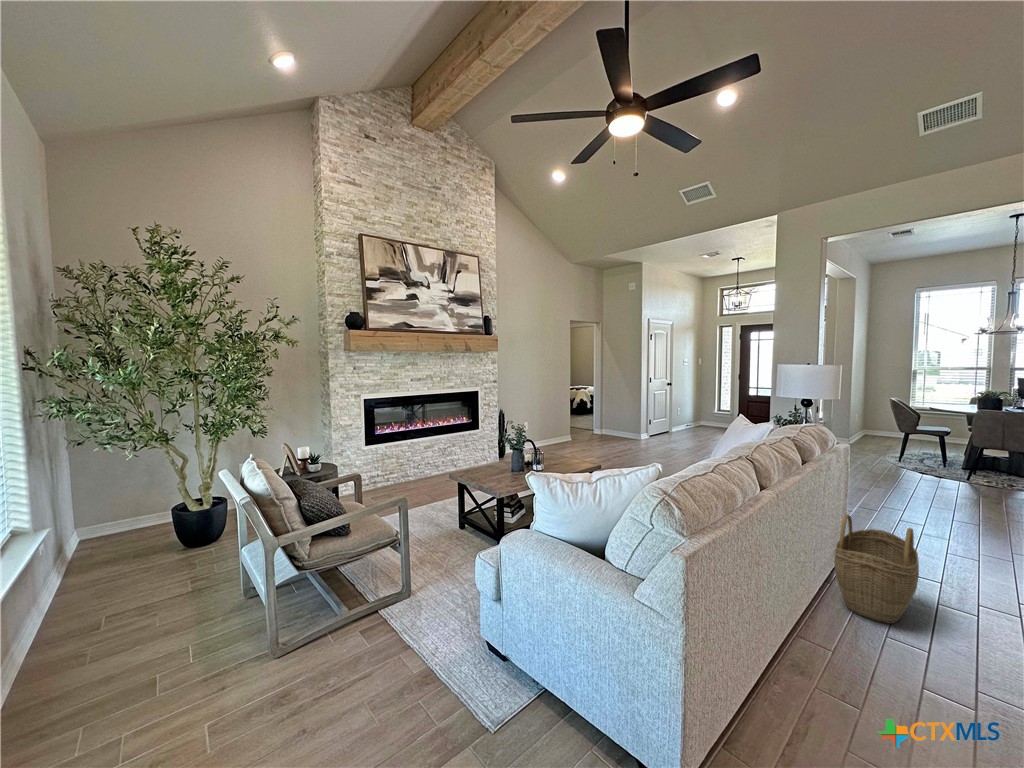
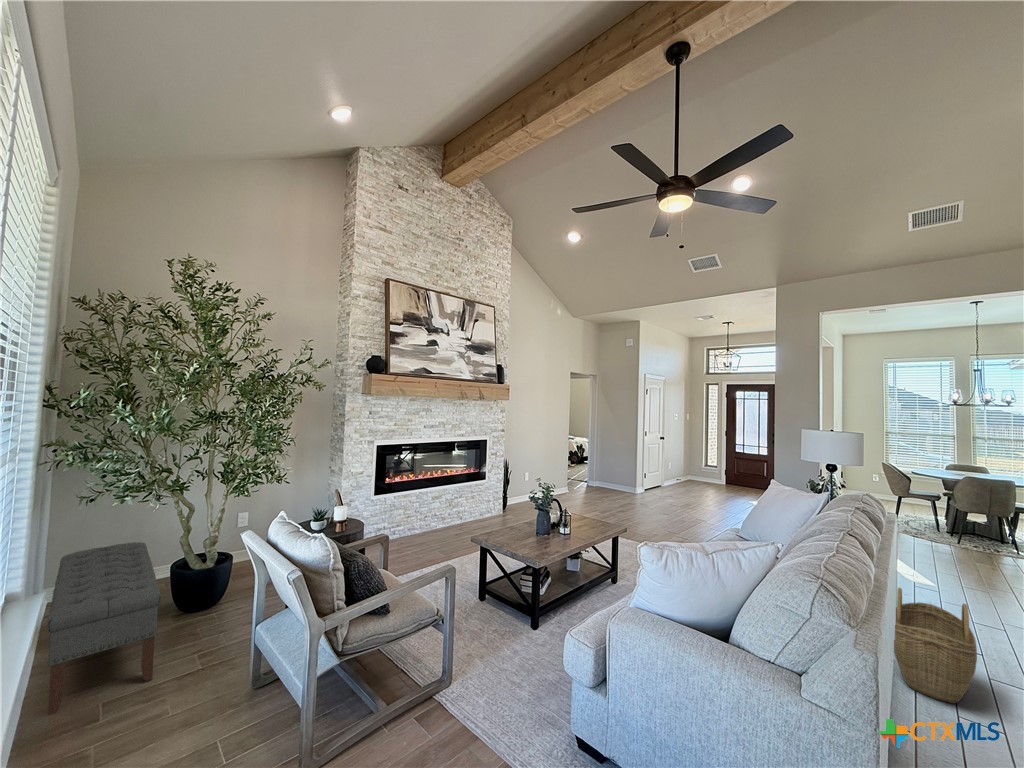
bench: none [42,488,148,625] -> present [47,542,161,715]

